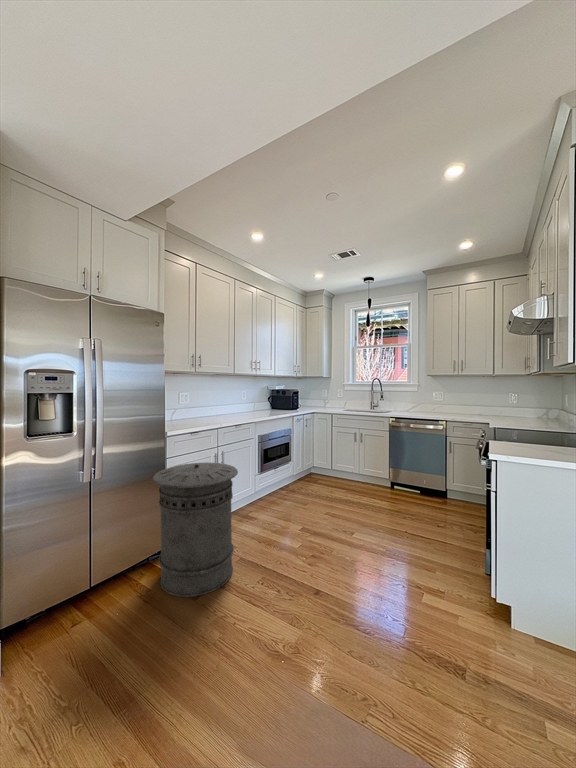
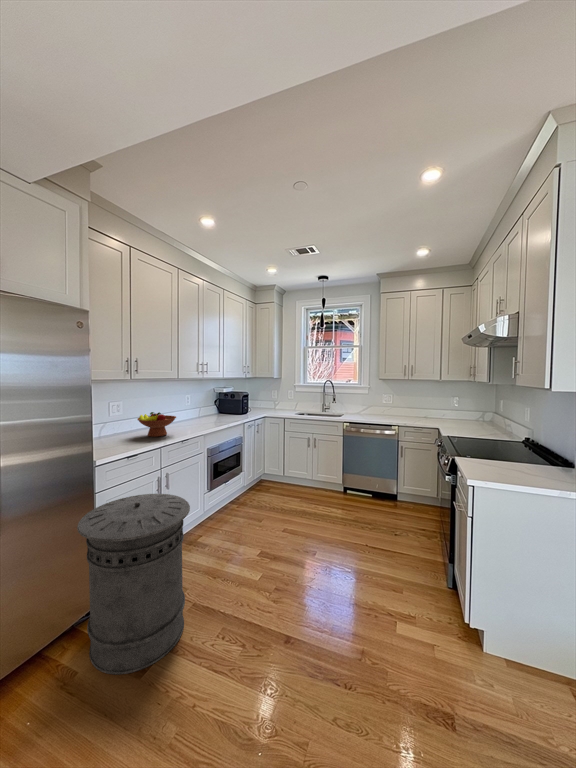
fruit bowl: none [200,401,232,422] -> present [137,412,176,437]

